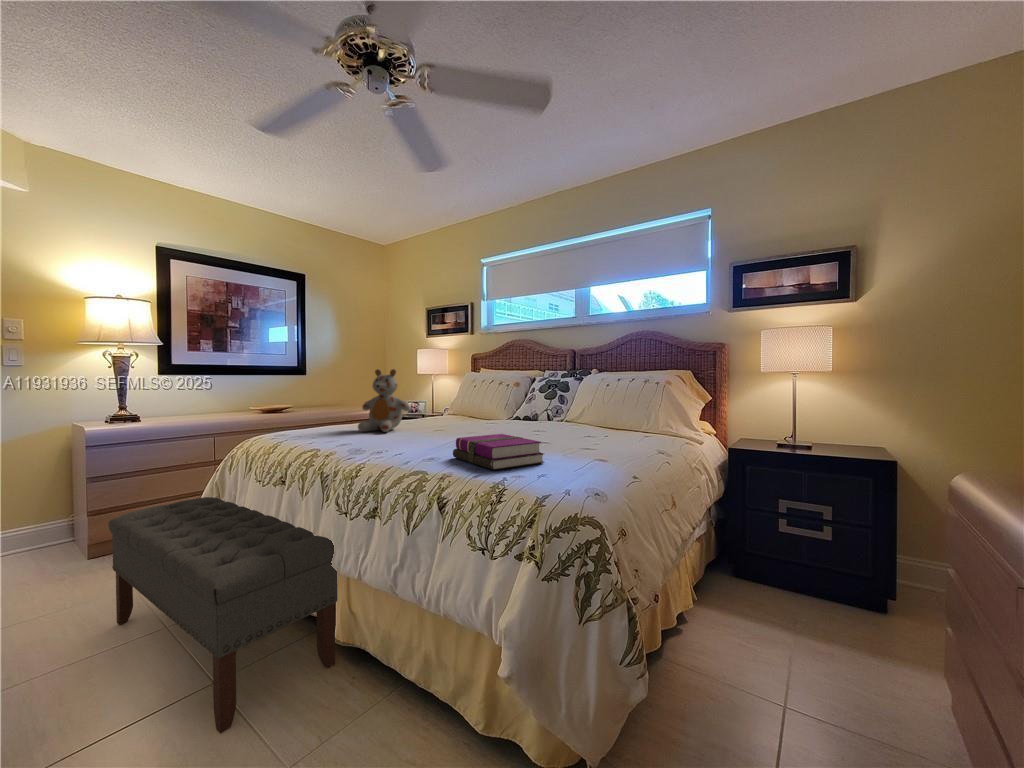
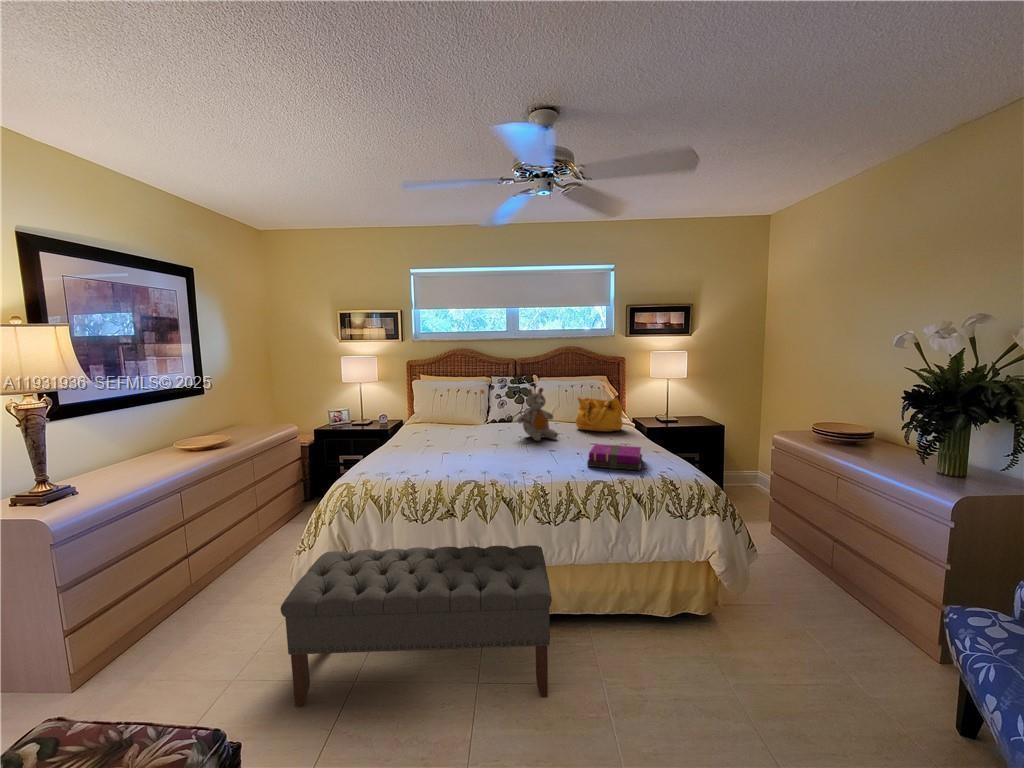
stuffed bear: present [358,369,410,432] -> present [517,388,558,441]
handbag: none [584,384,647,439] -> present [575,395,622,431]

